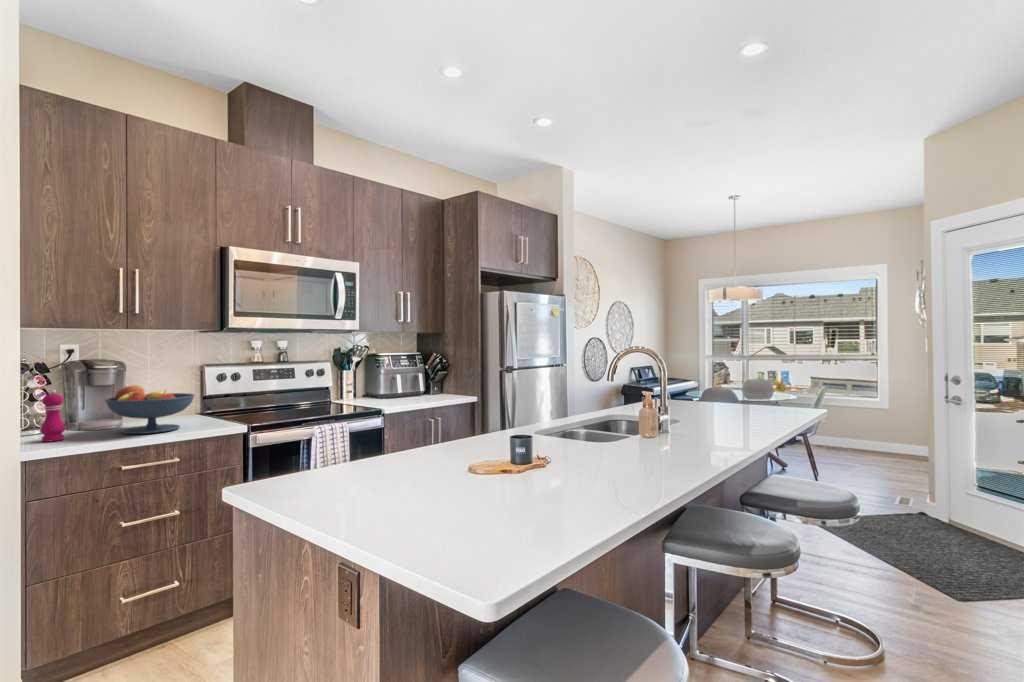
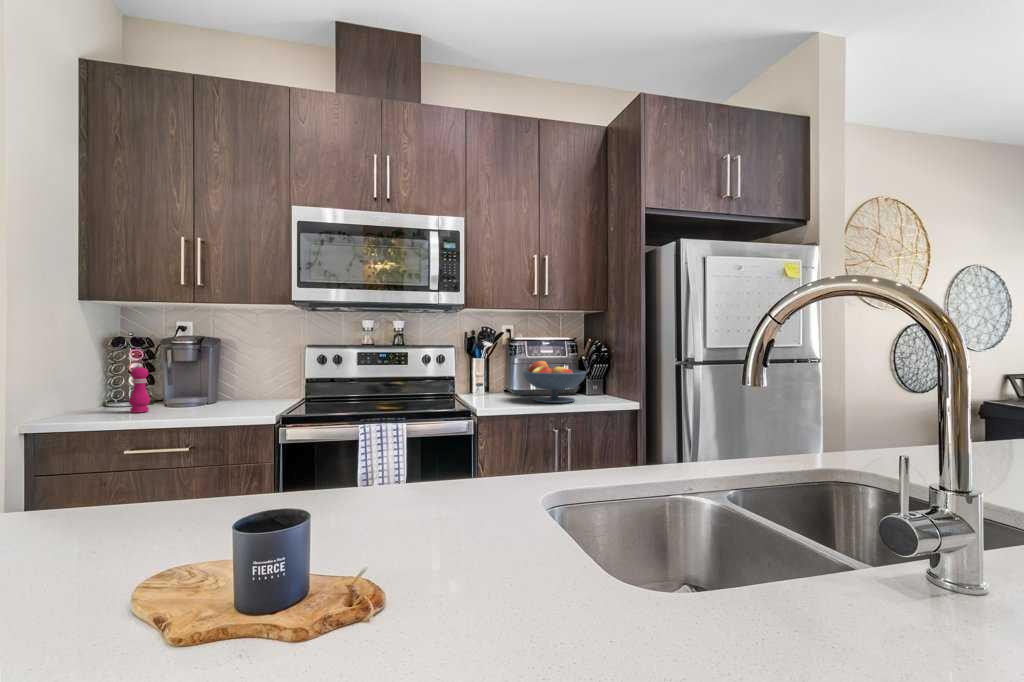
fruit bowl: present [105,385,194,434] -> present [523,361,586,403]

